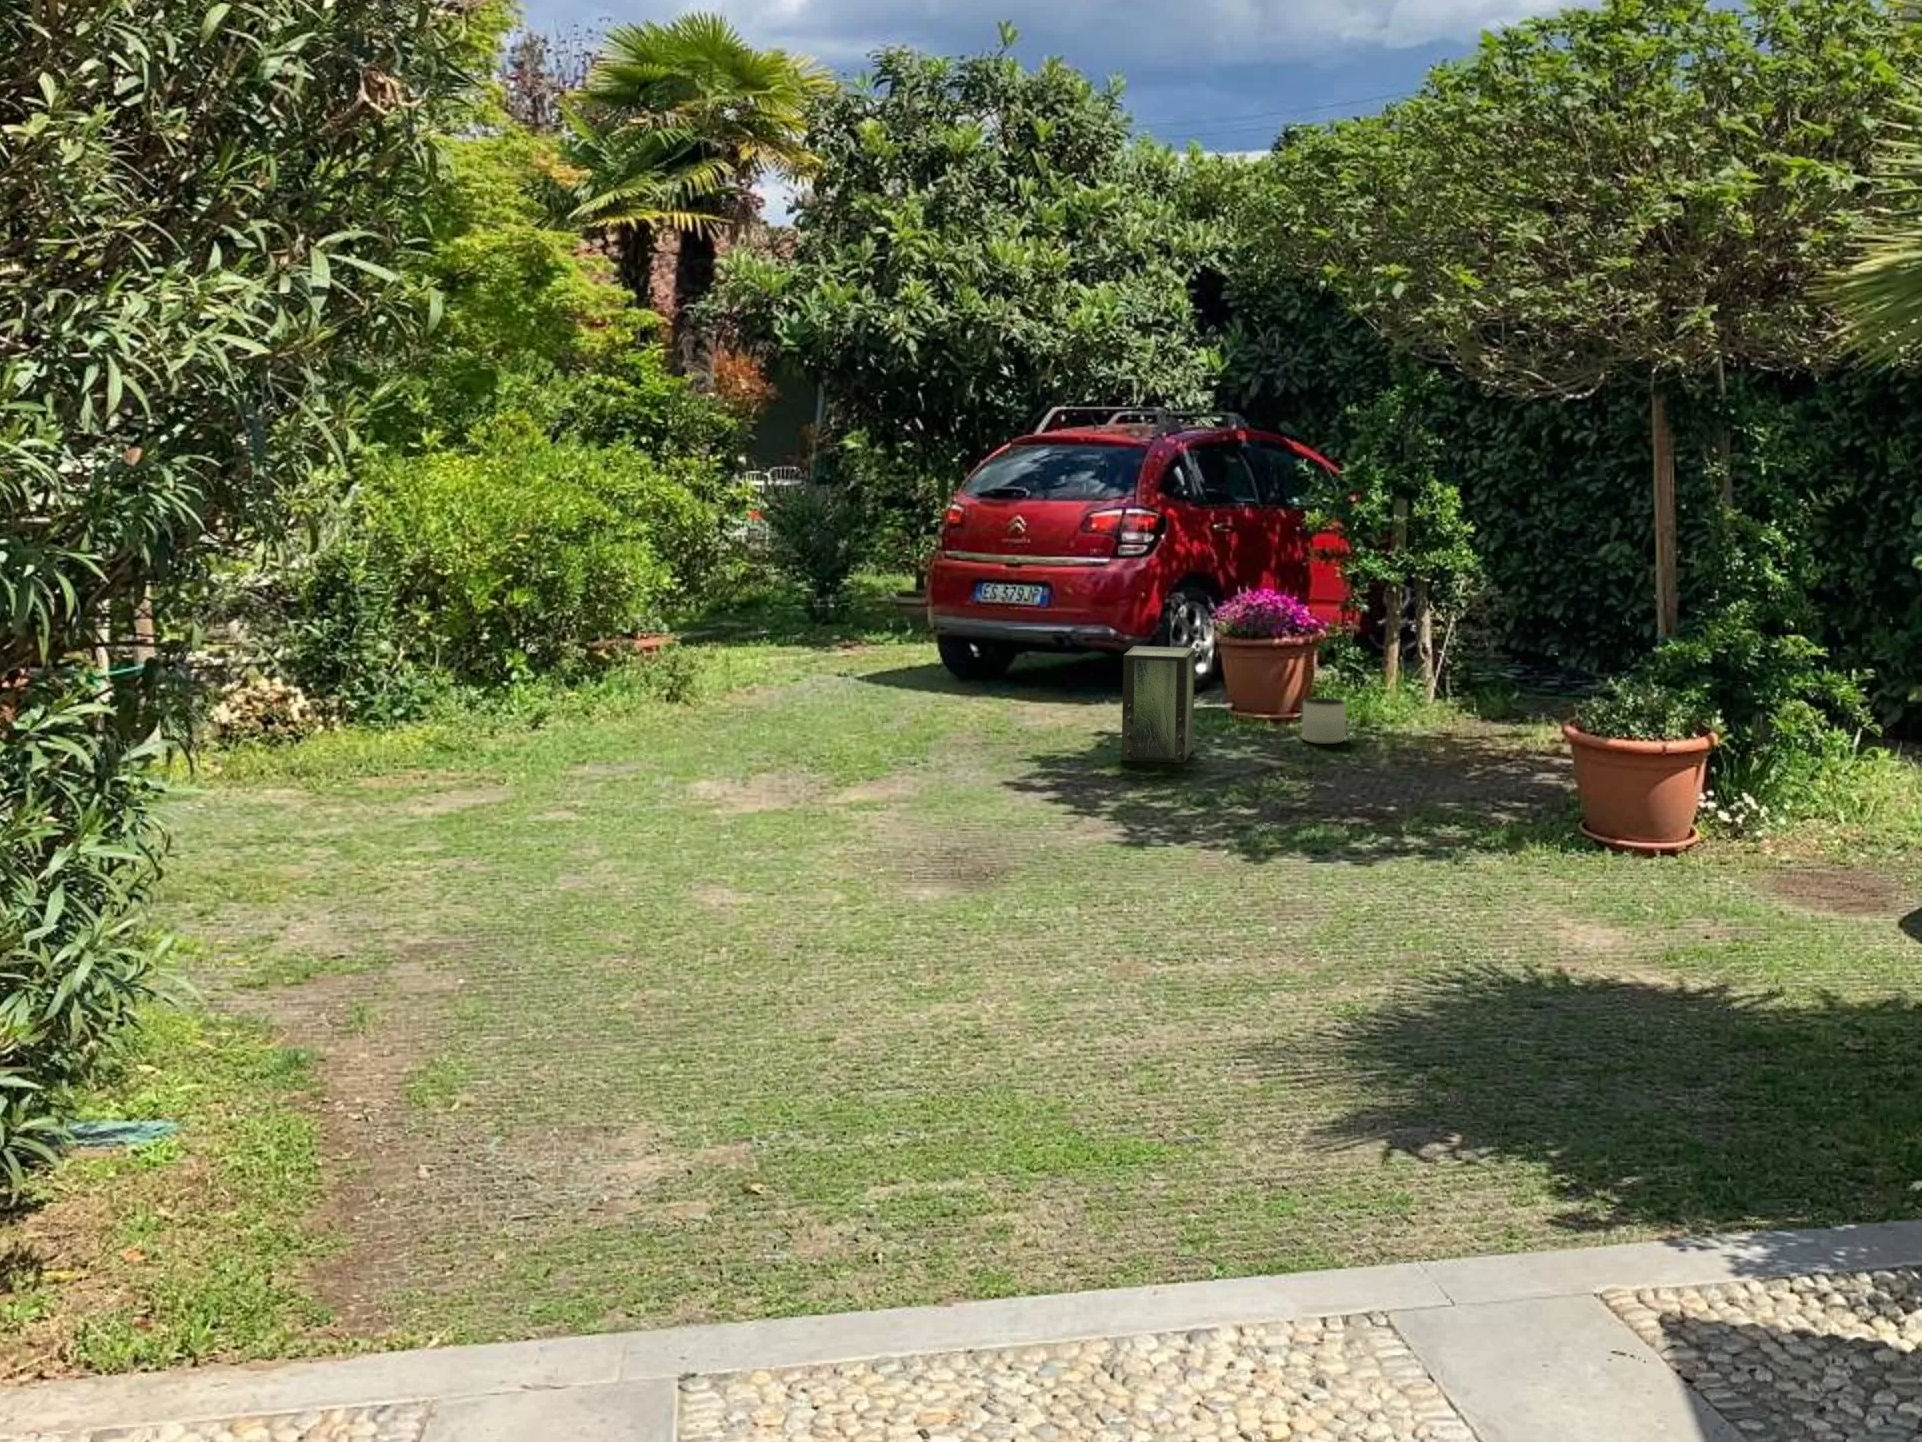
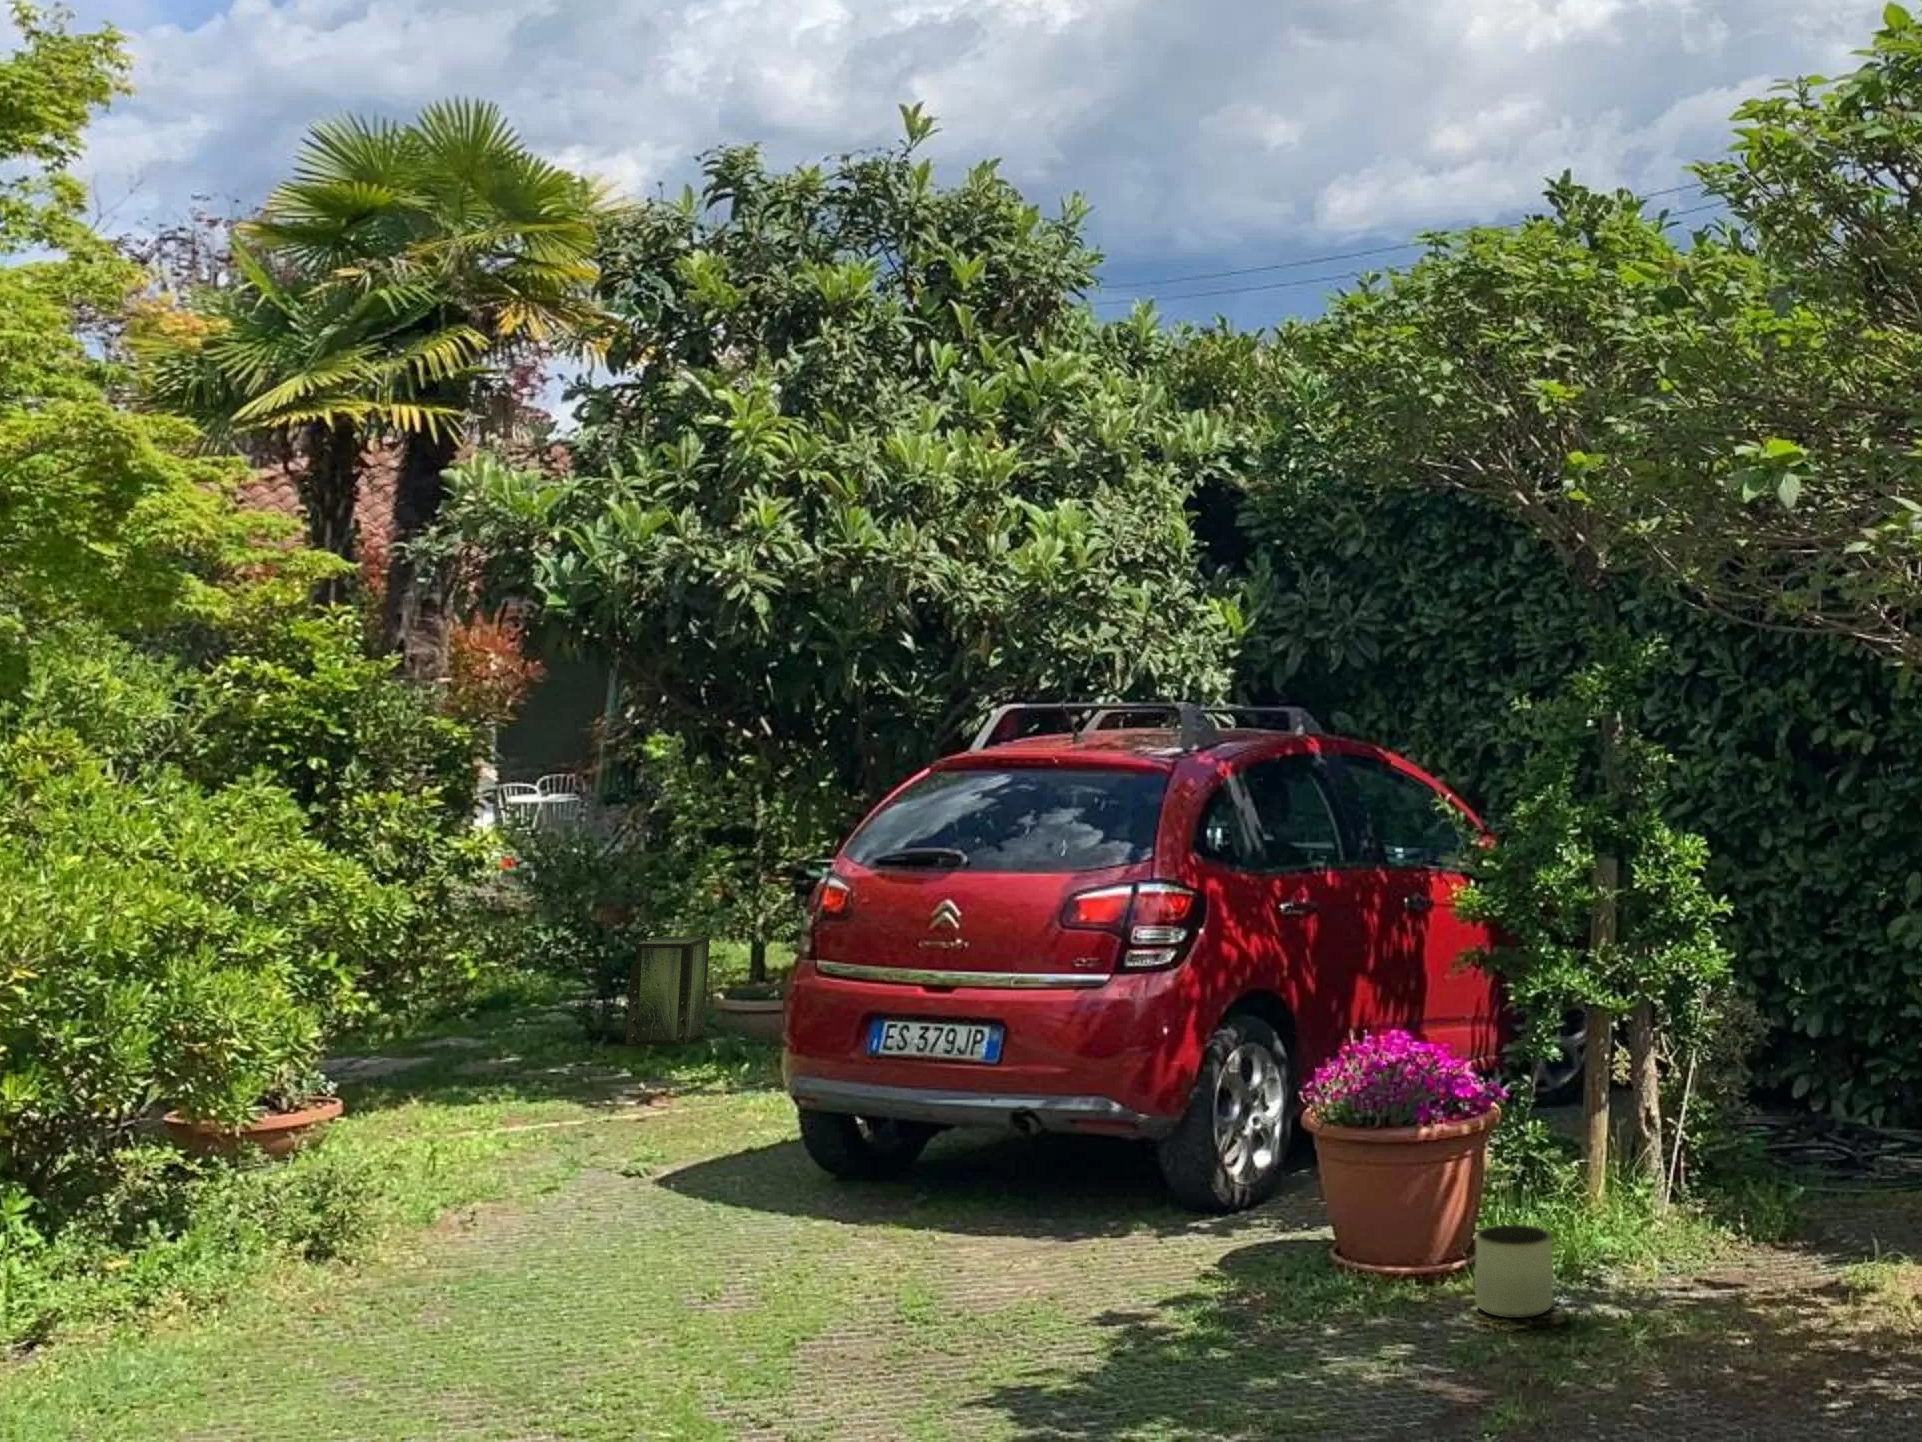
storage box: present [1121,646,1195,763] -> present [626,936,710,1044]

